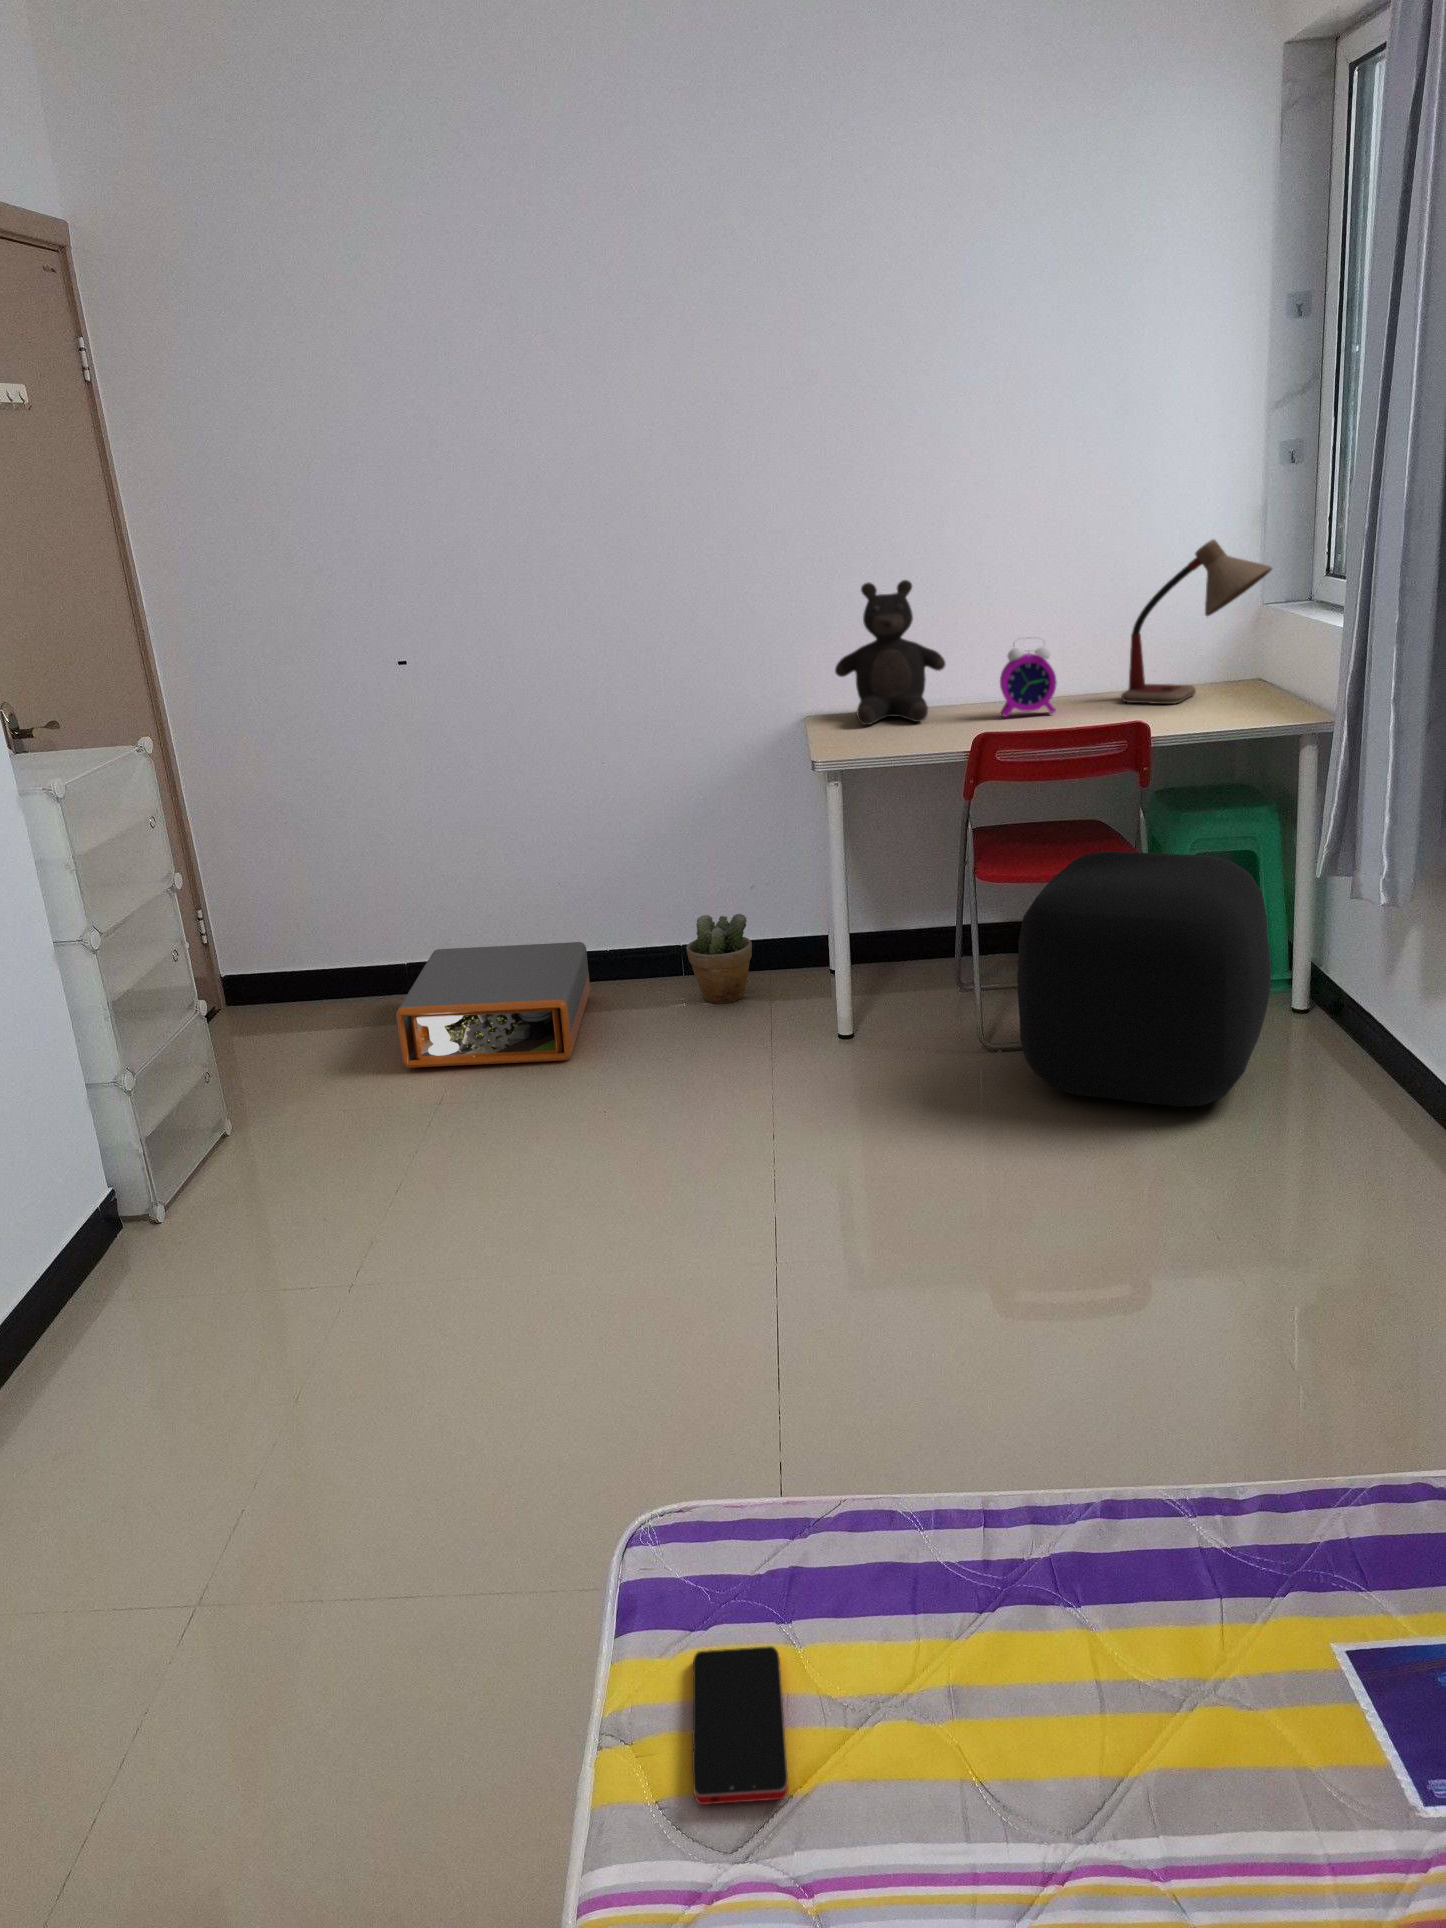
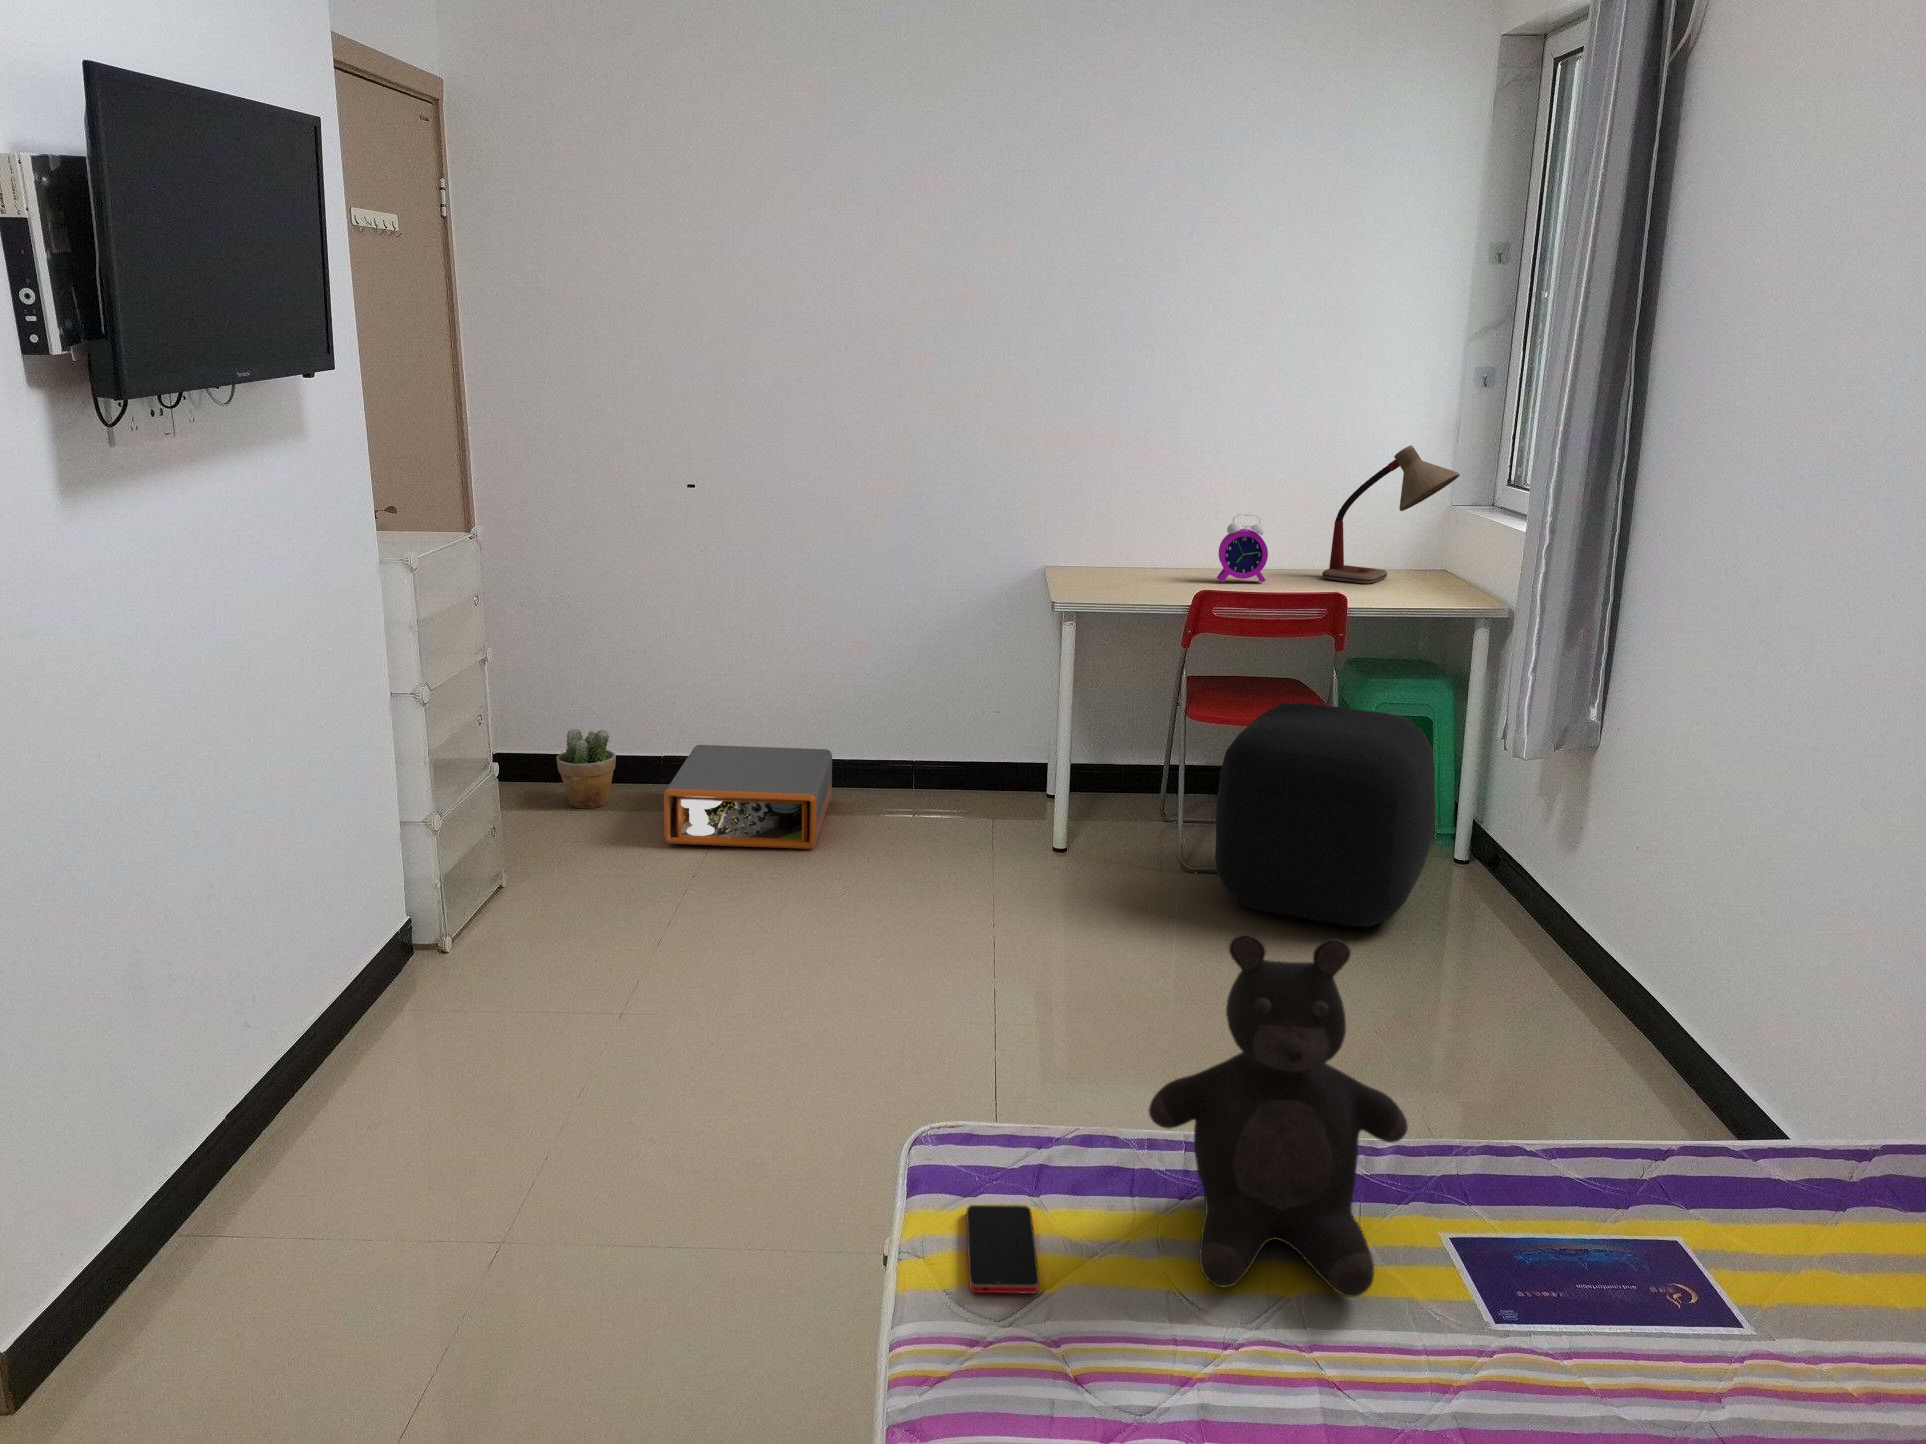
teddy bear: present [835,580,945,725] -> present [1149,934,1408,1297]
potted plant: present [686,914,752,1004] -> present [556,729,616,809]

